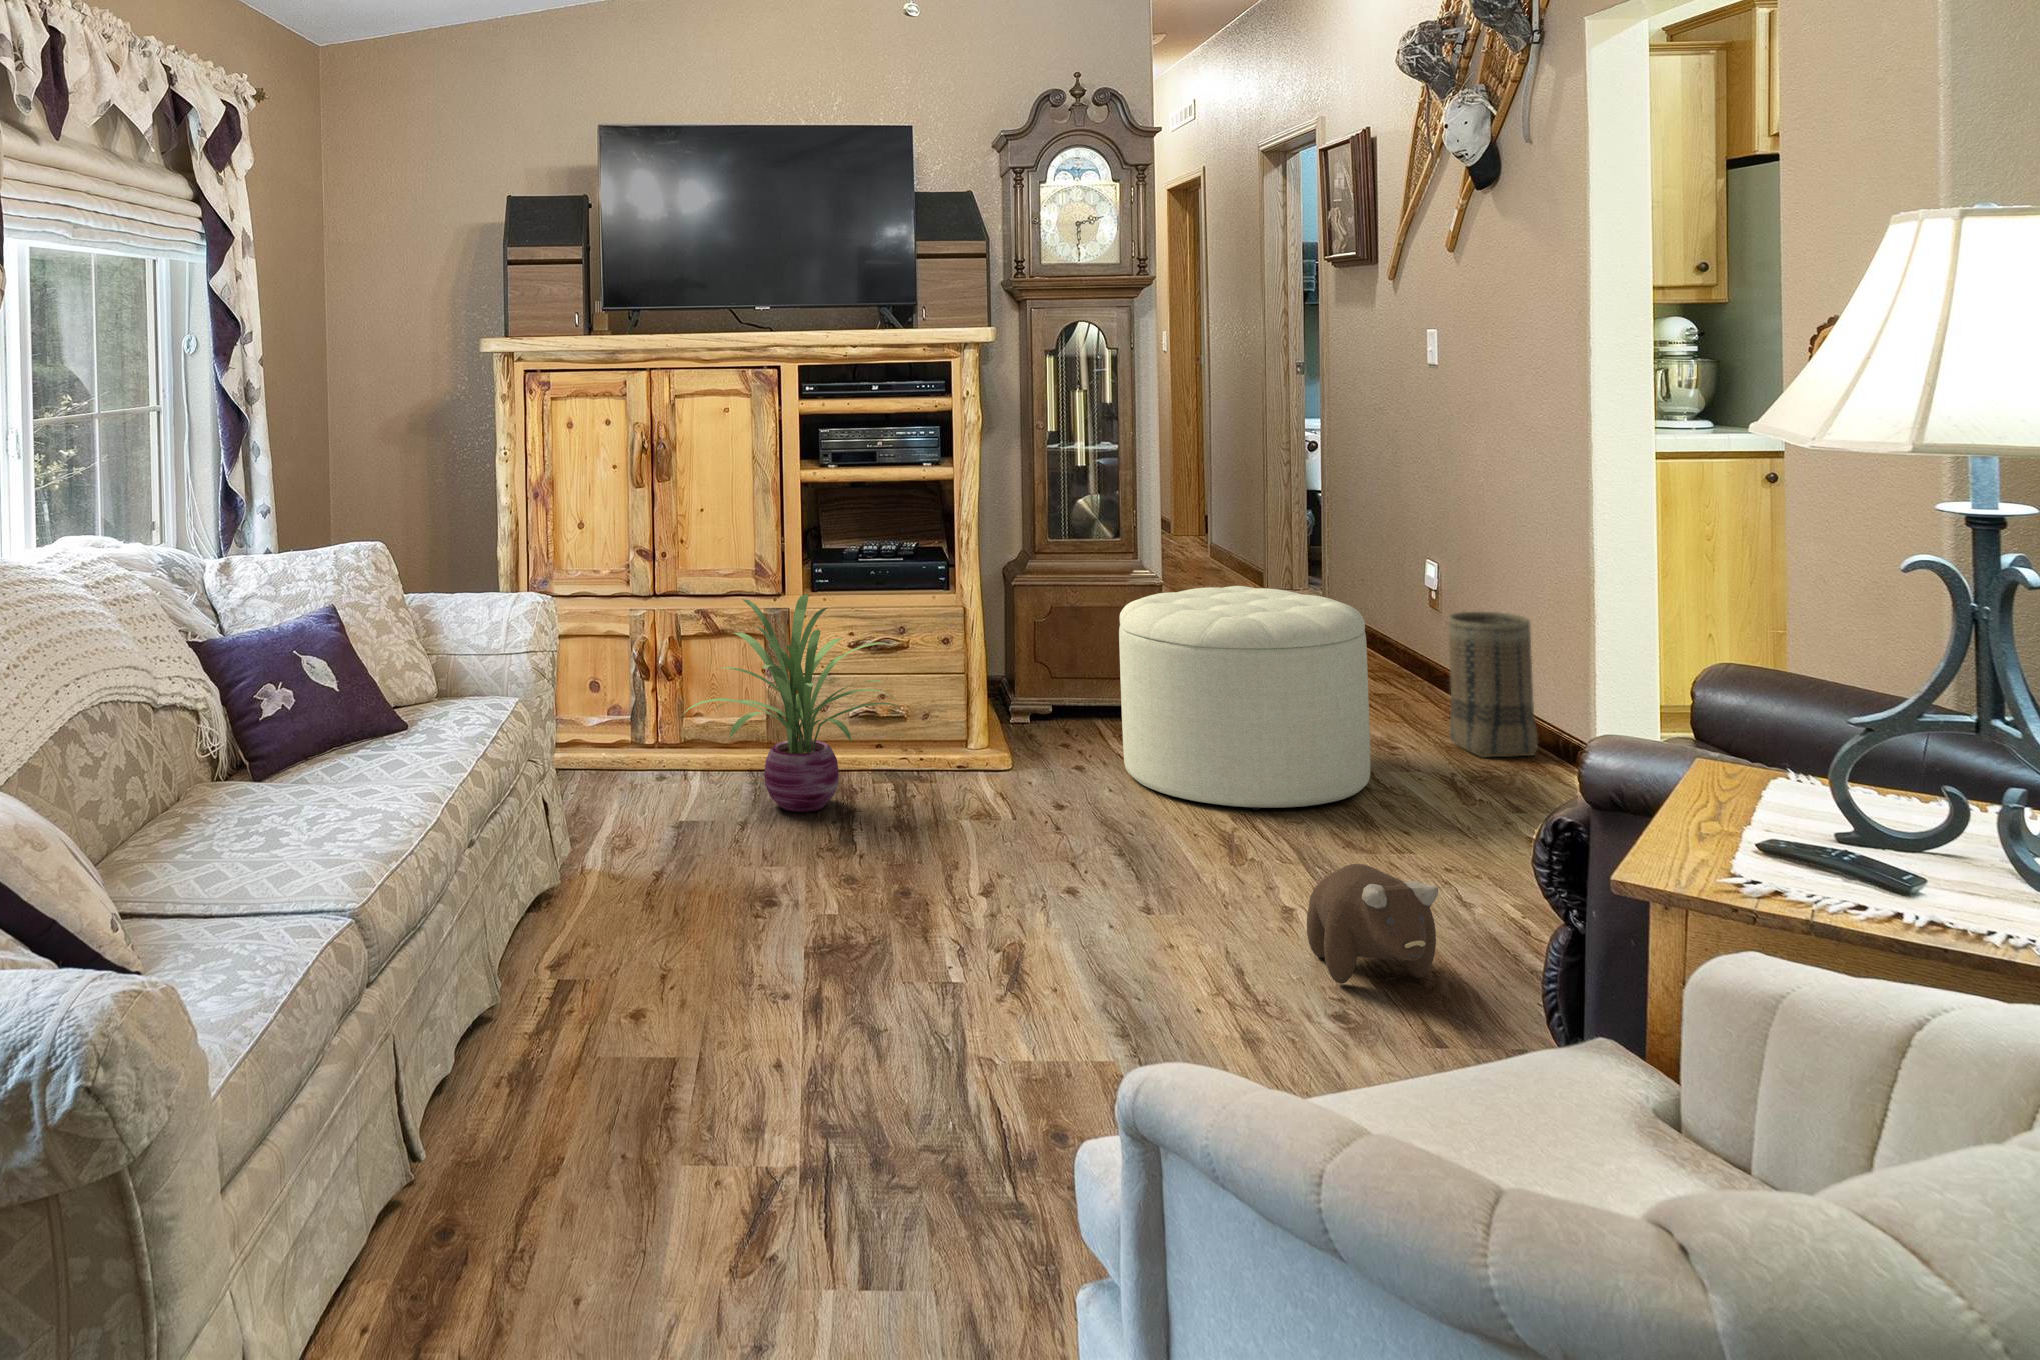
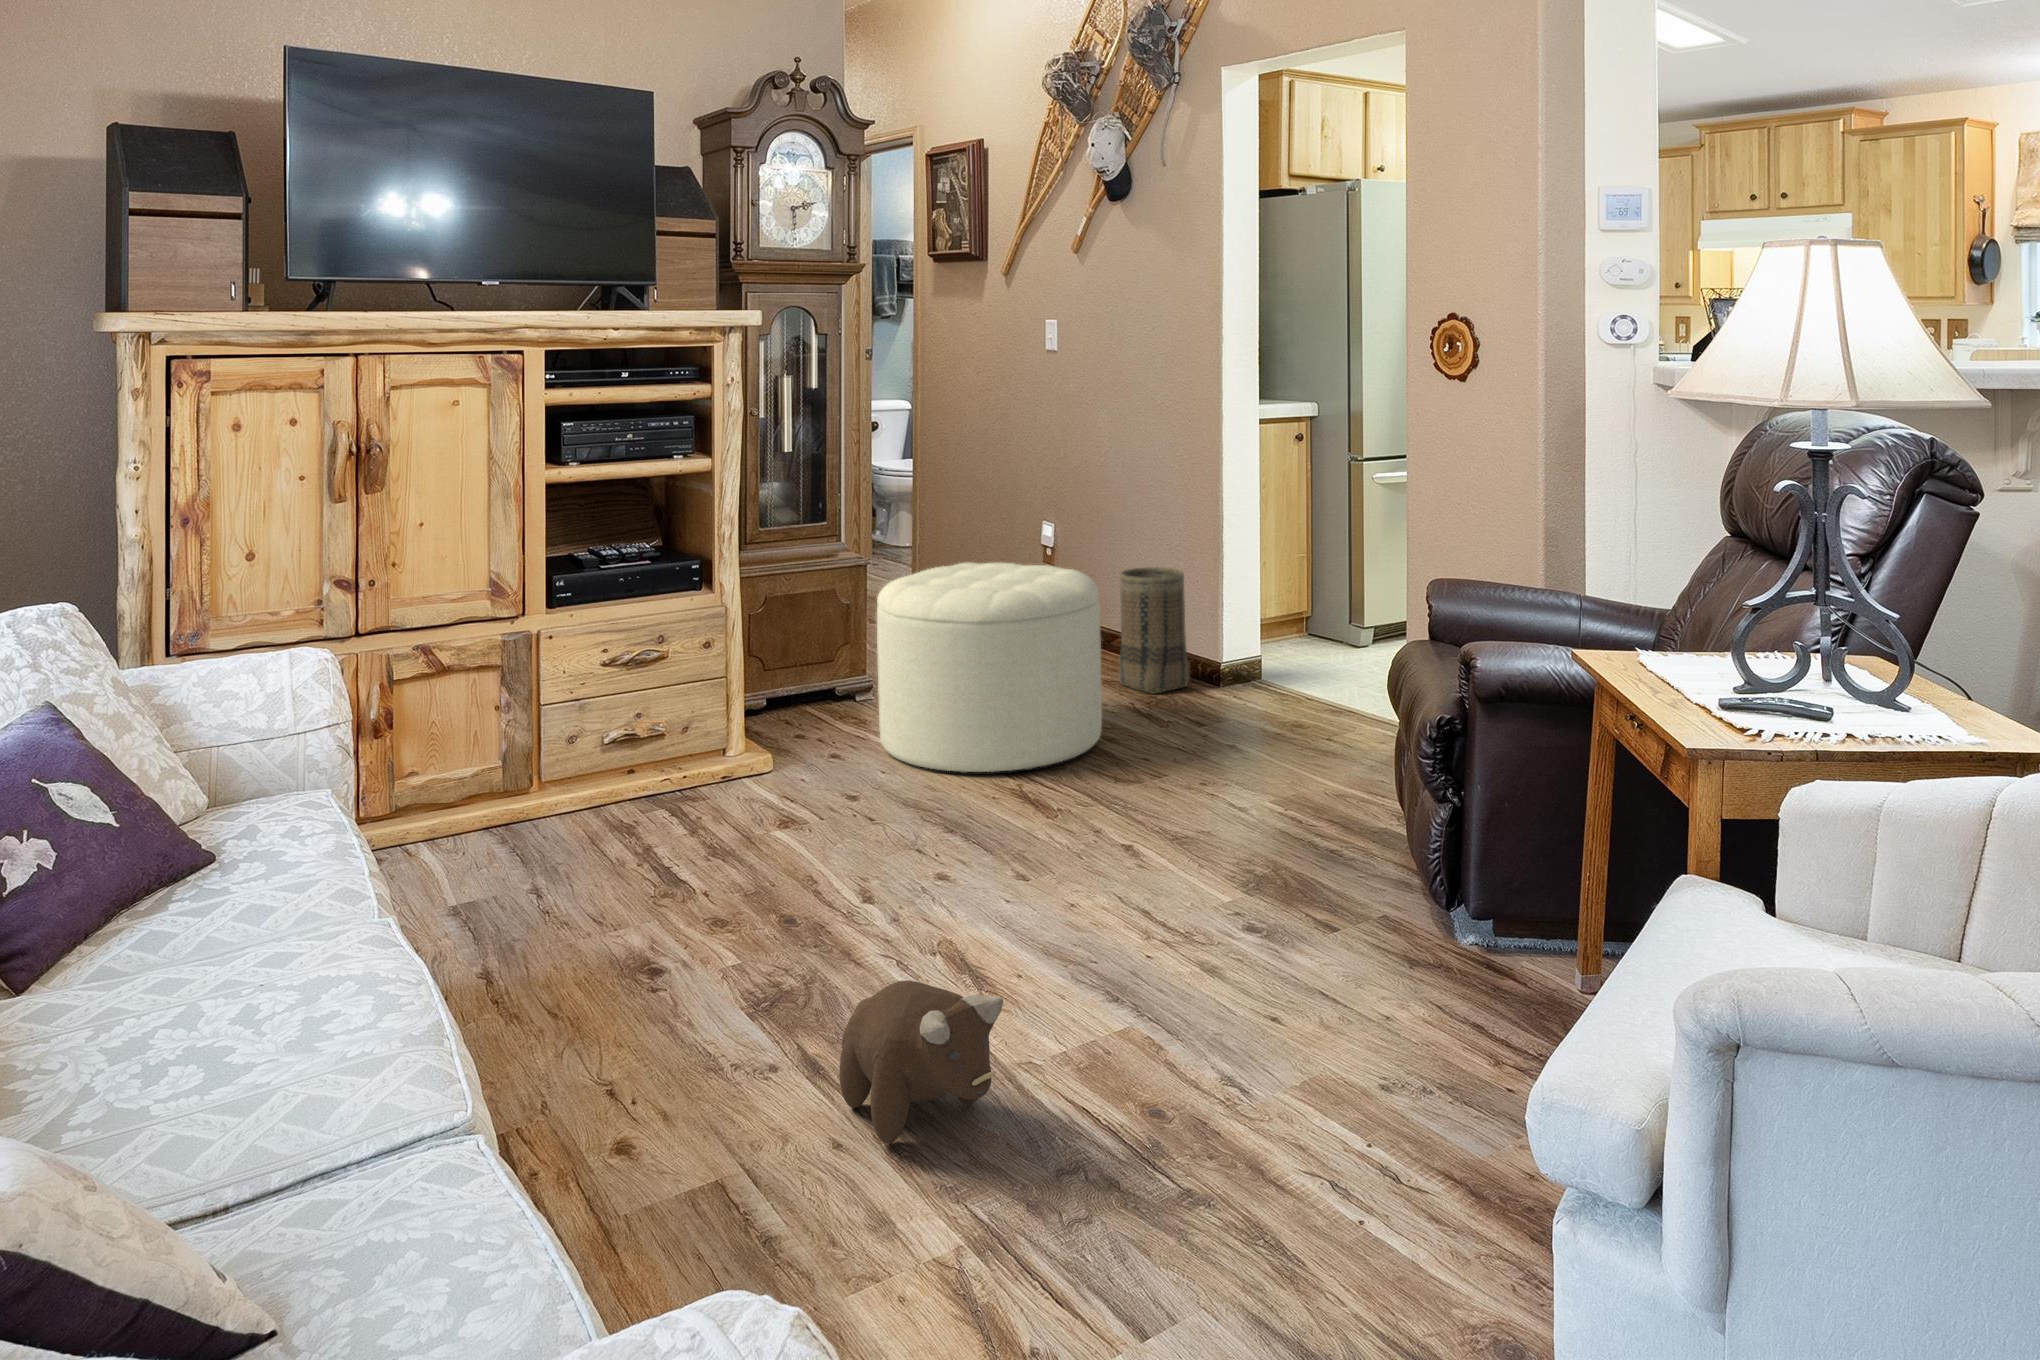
decorative plant: present [684,594,899,812] -> none [443,611,699,861]
plush toy: present [1307,864,1438,984] -> present [840,980,1003,1144]

